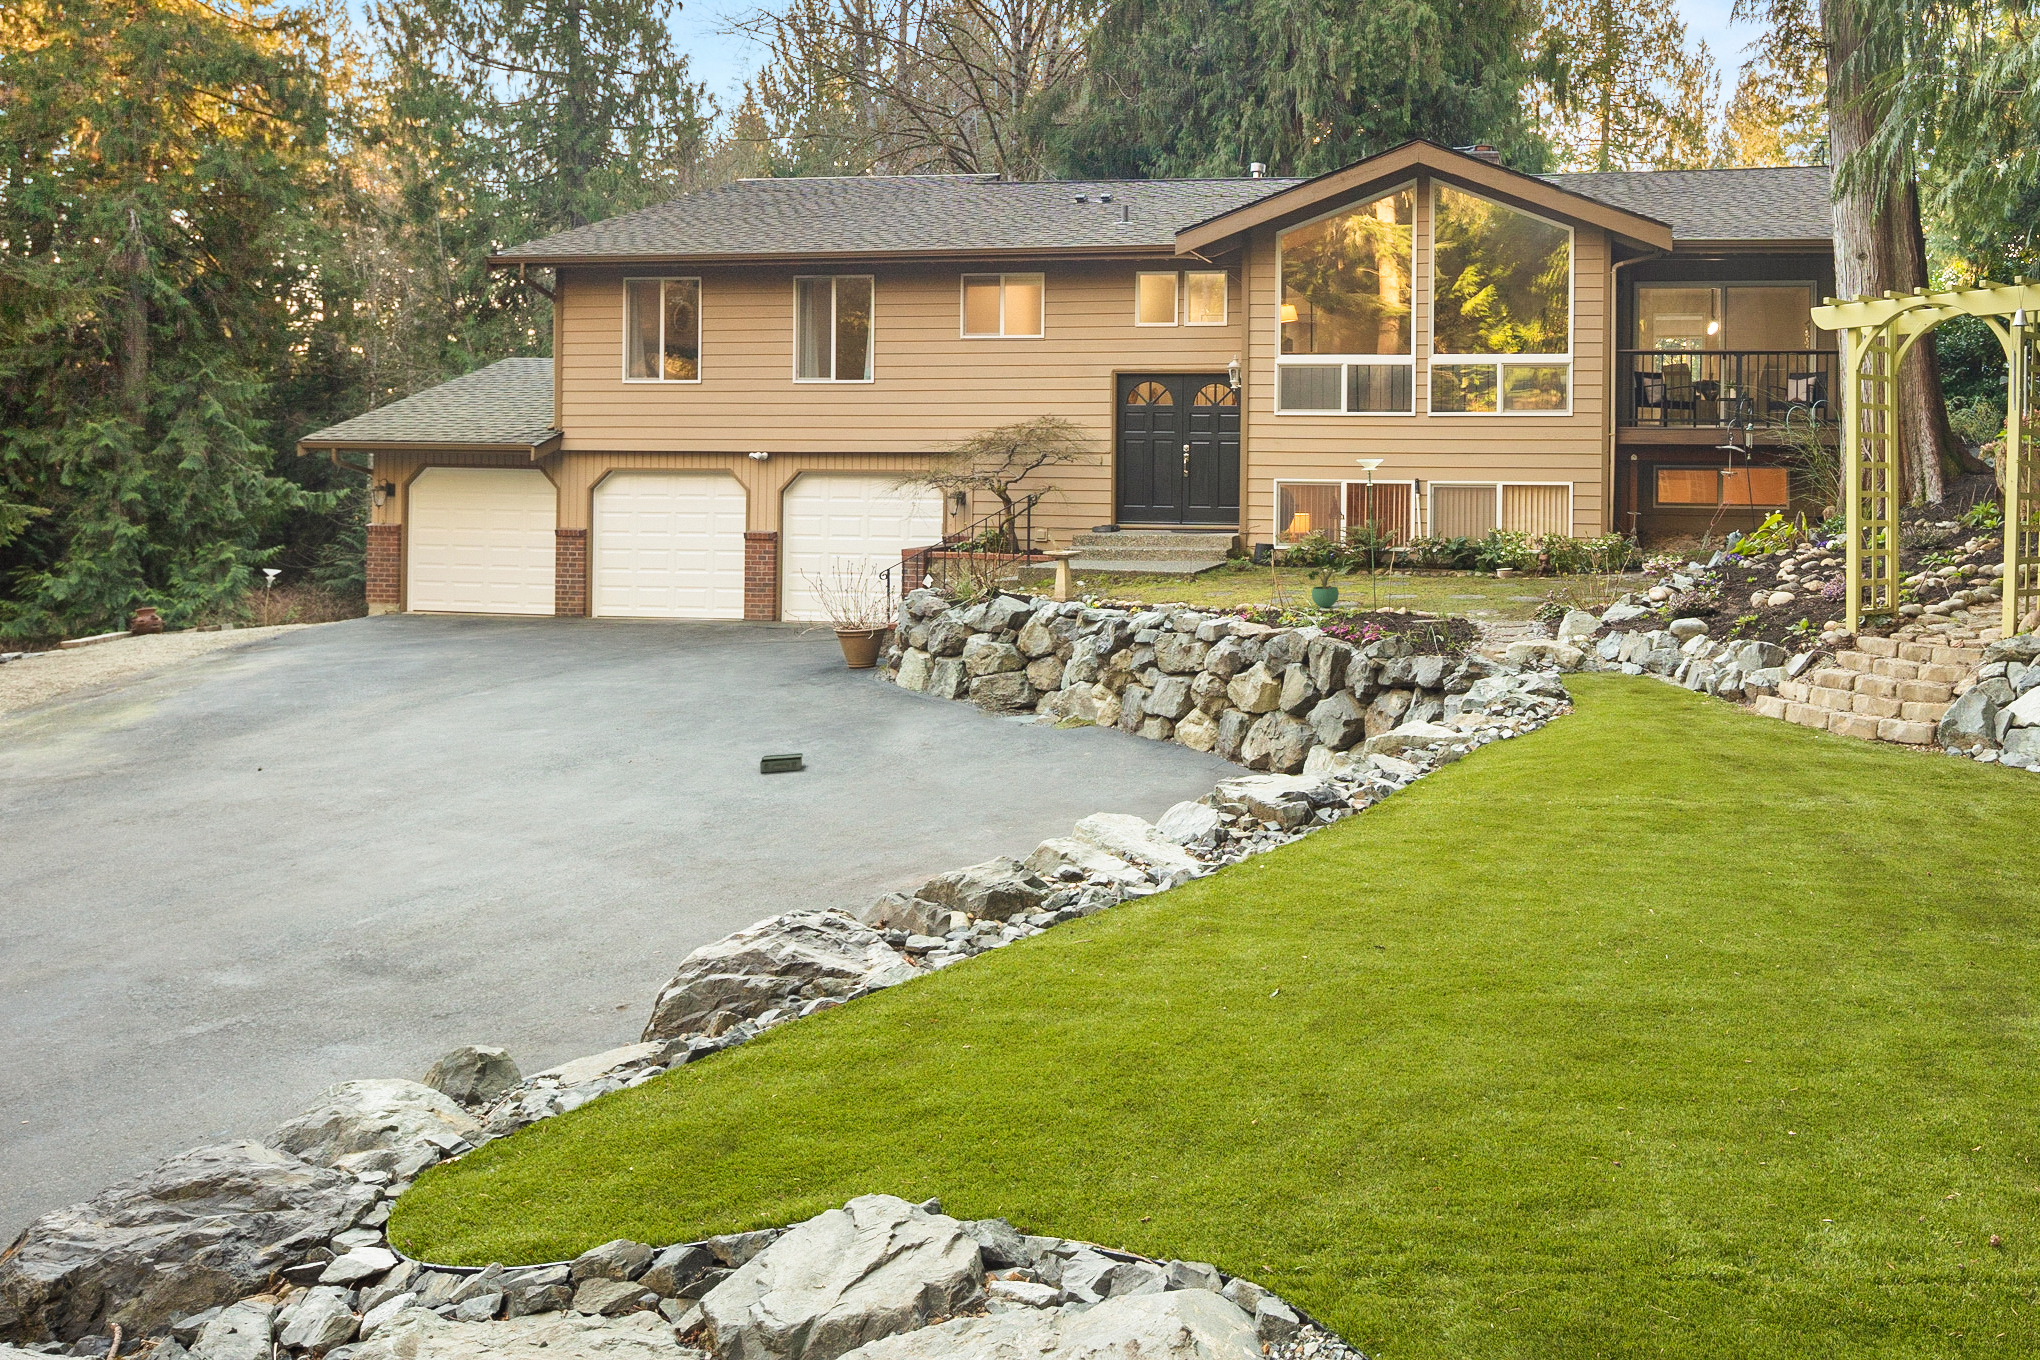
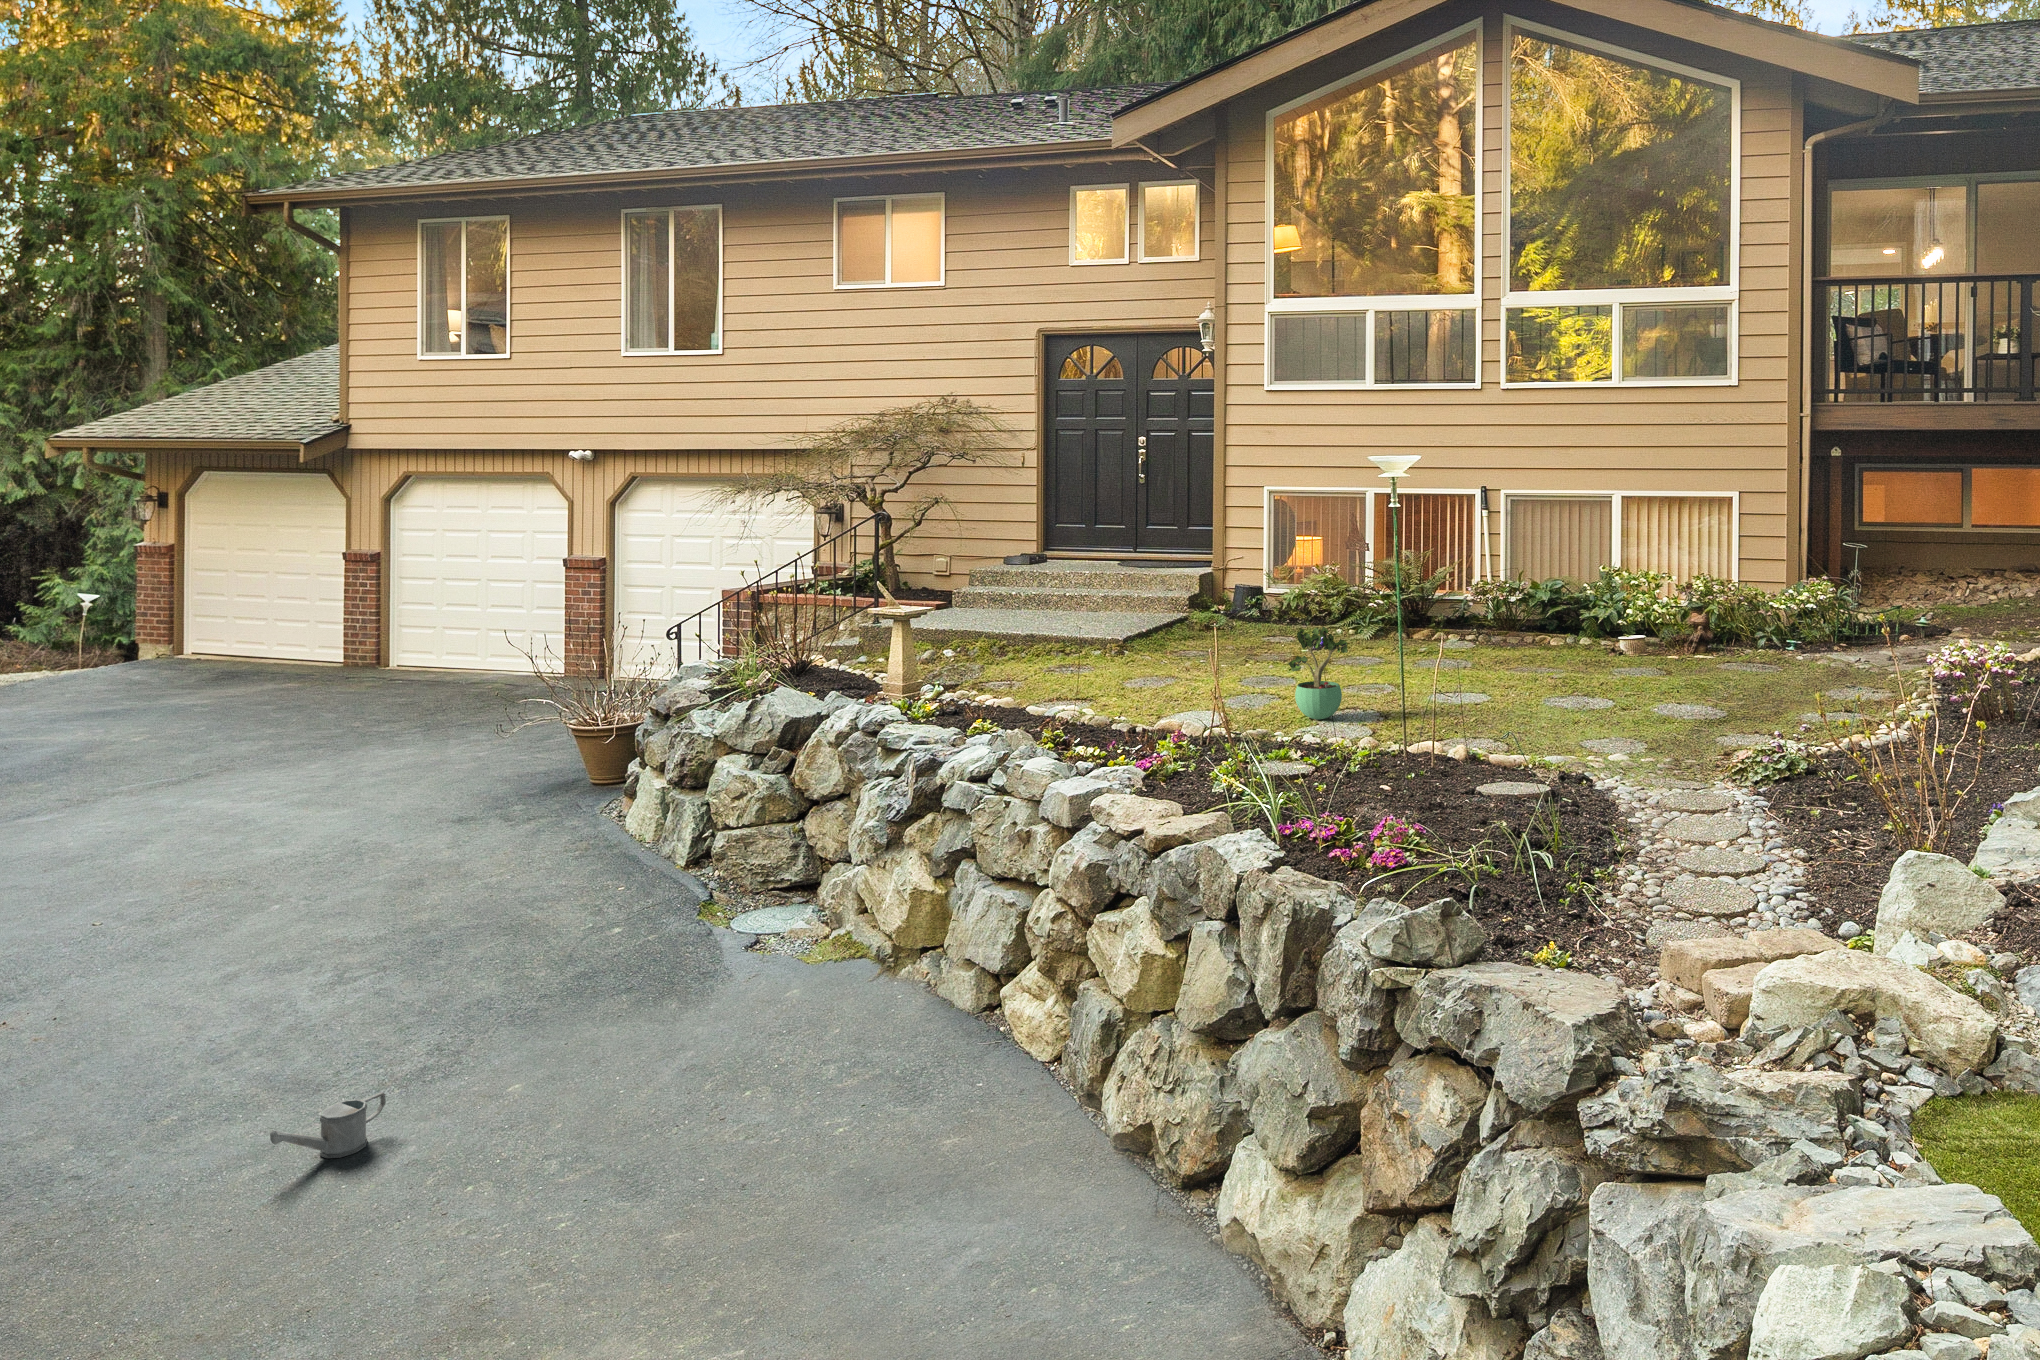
watering can: none [871,750,907,774] -> present [270,1092,386,1159]
toolbox: present [760,753,803,772] -> none [103,1073,218,1127]

